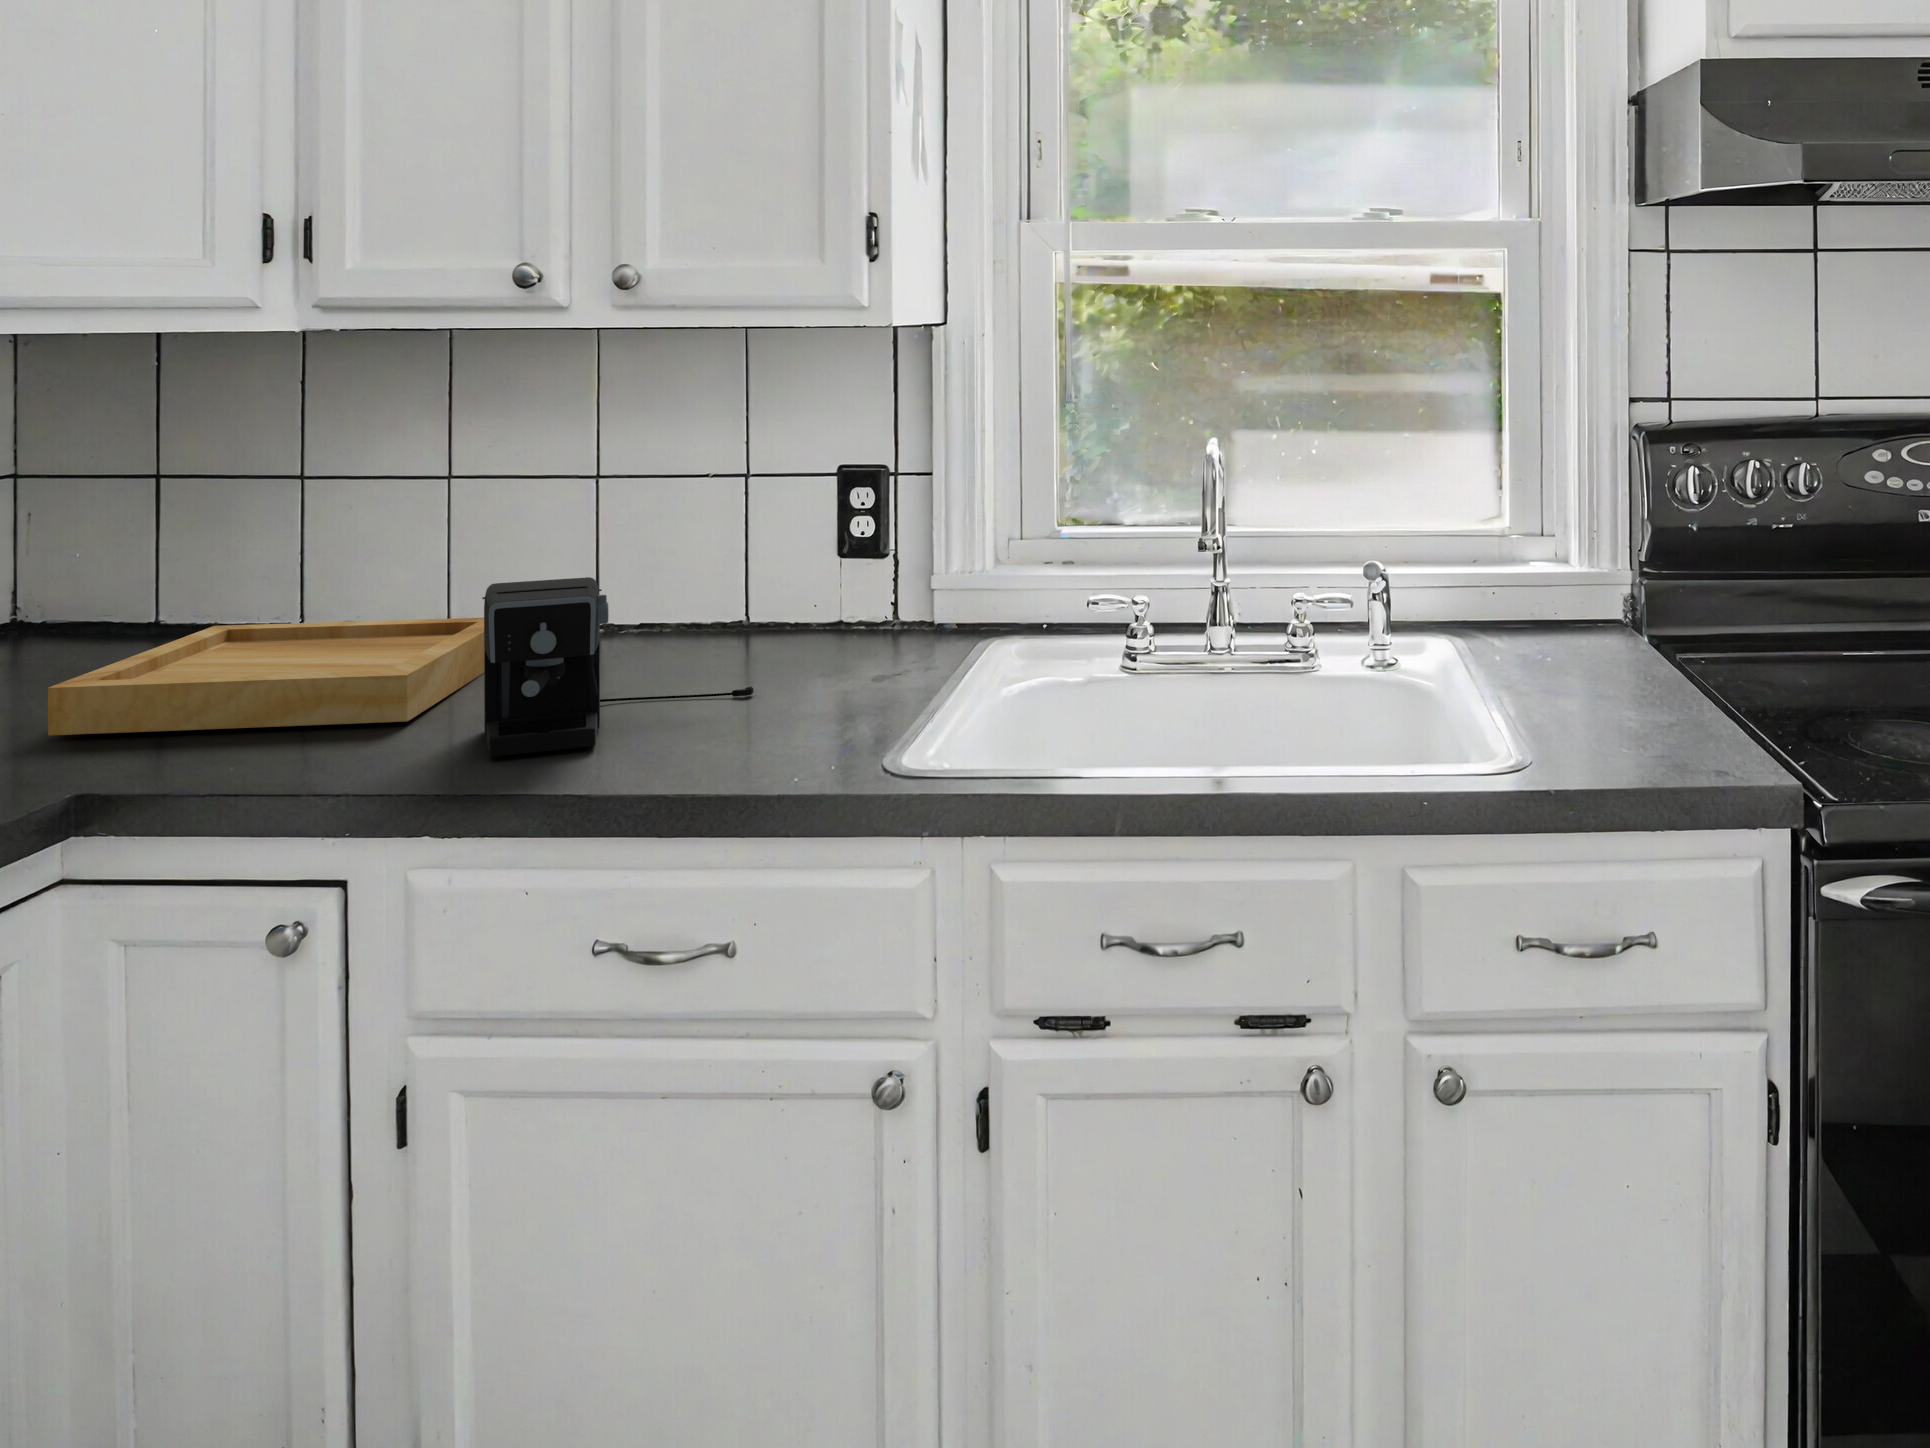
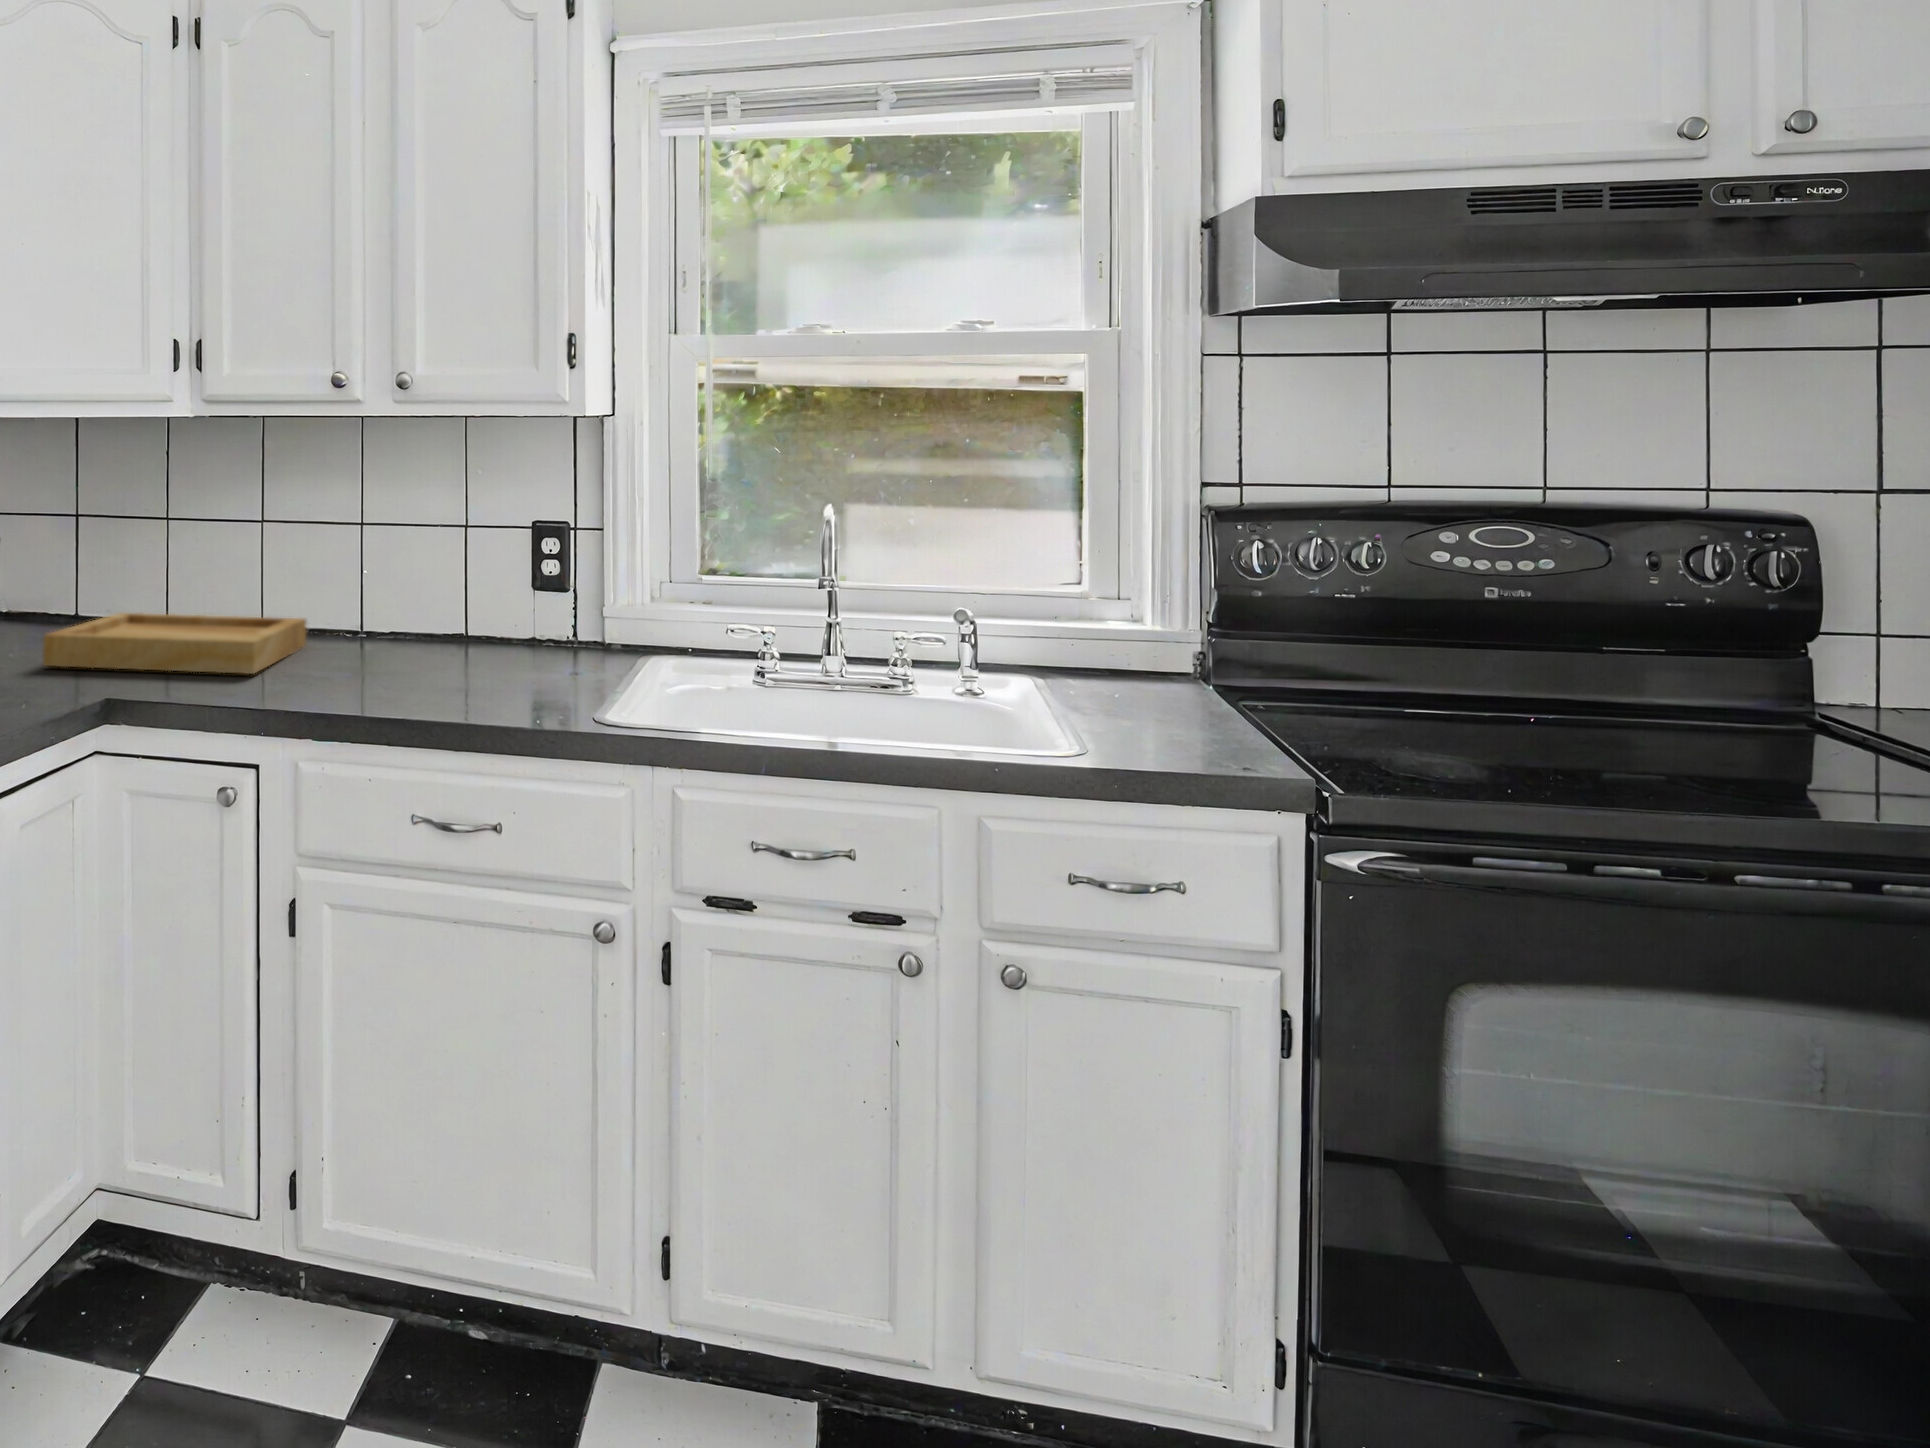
coffee maker: present [482,577,754,757] -> none [305,582,479,694]

